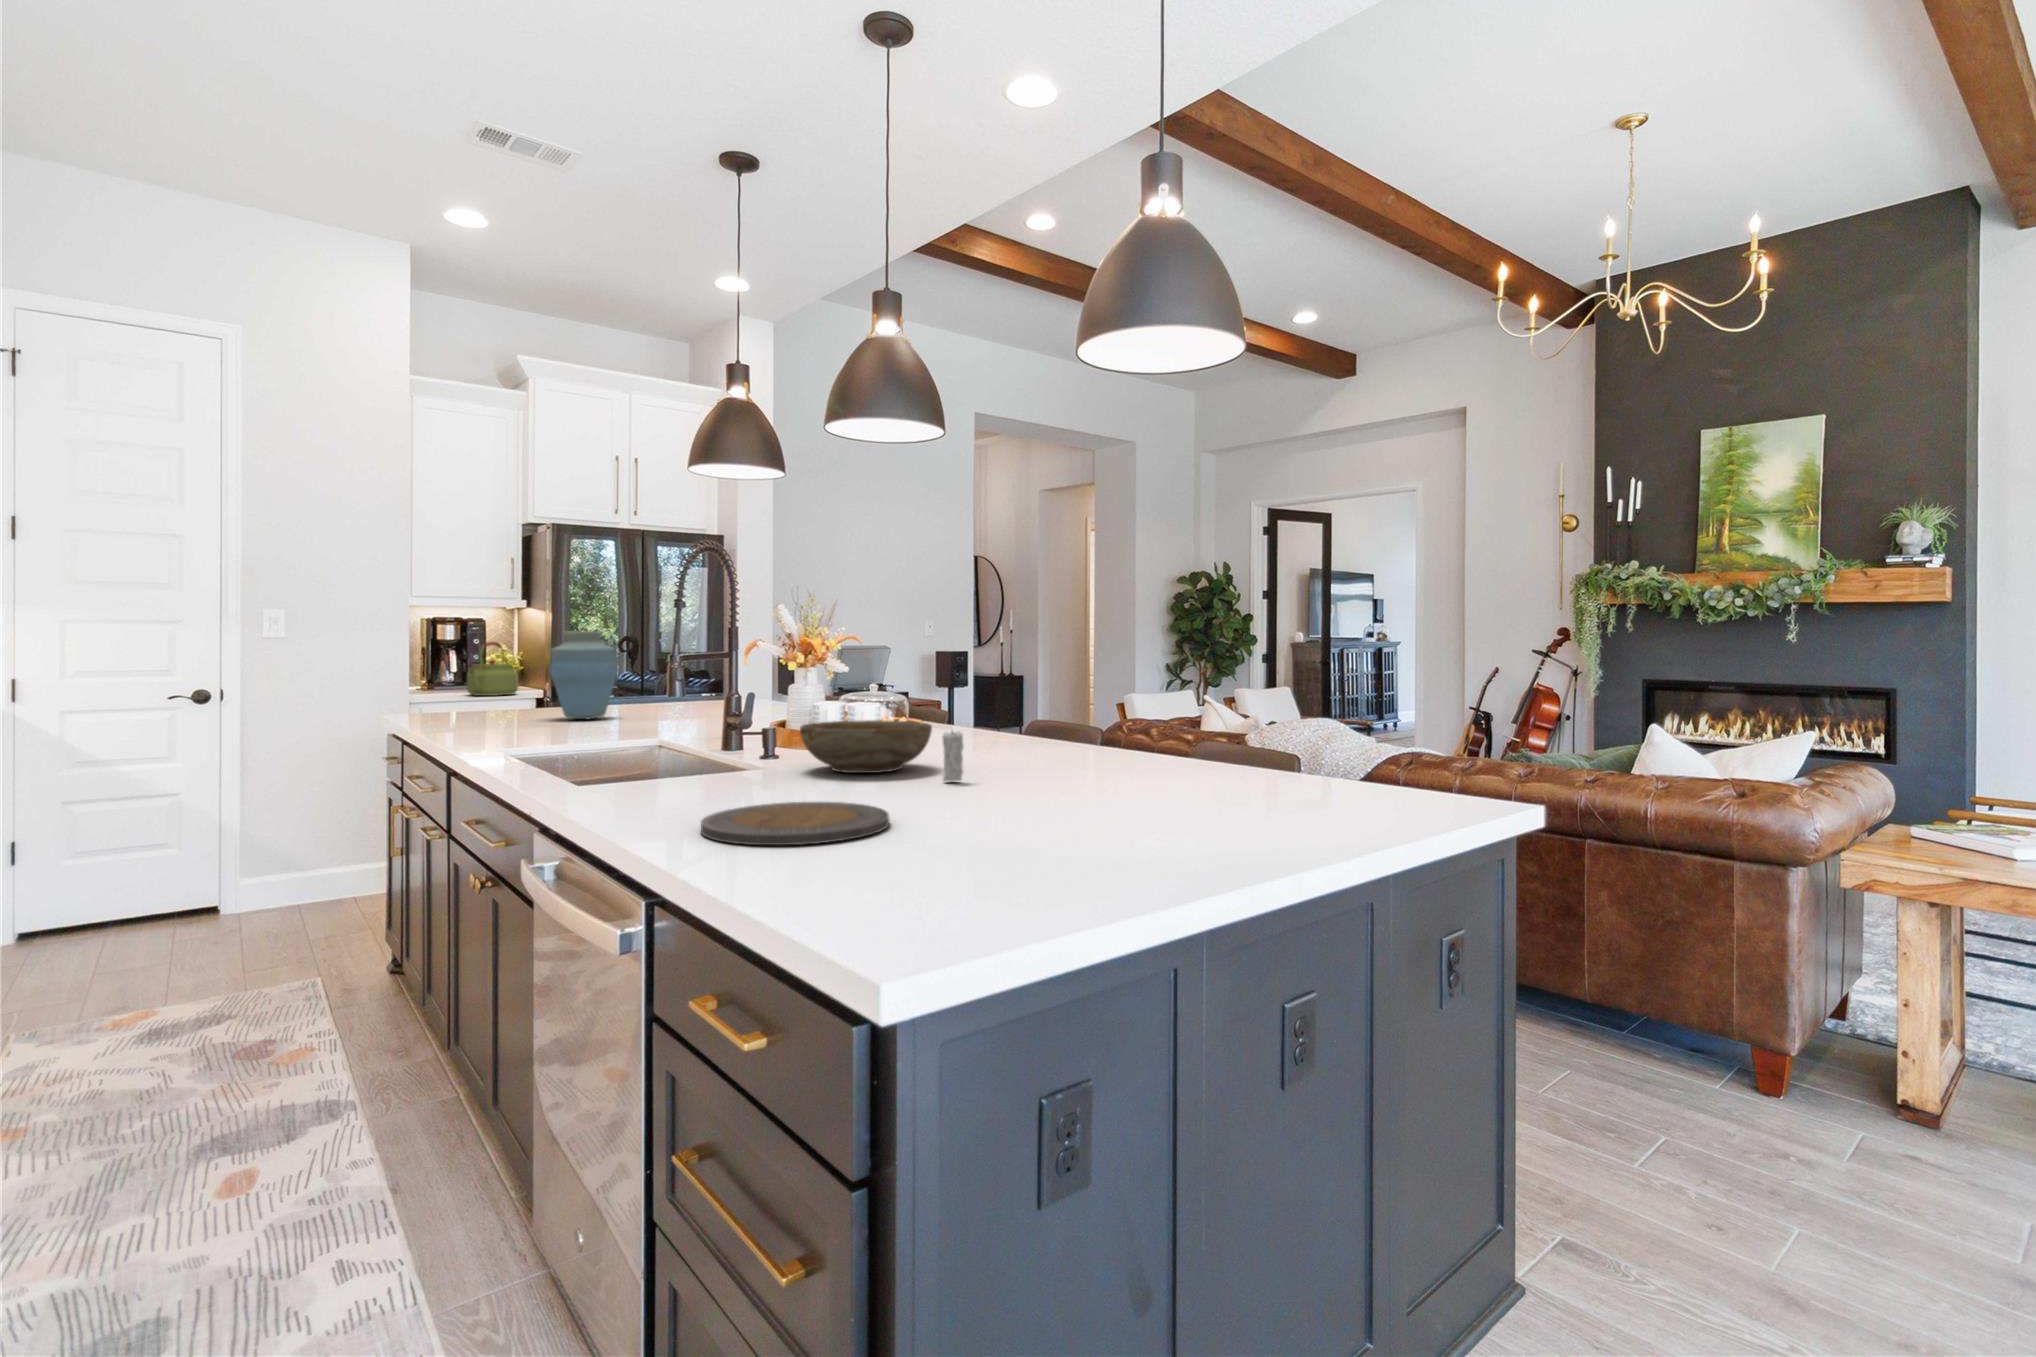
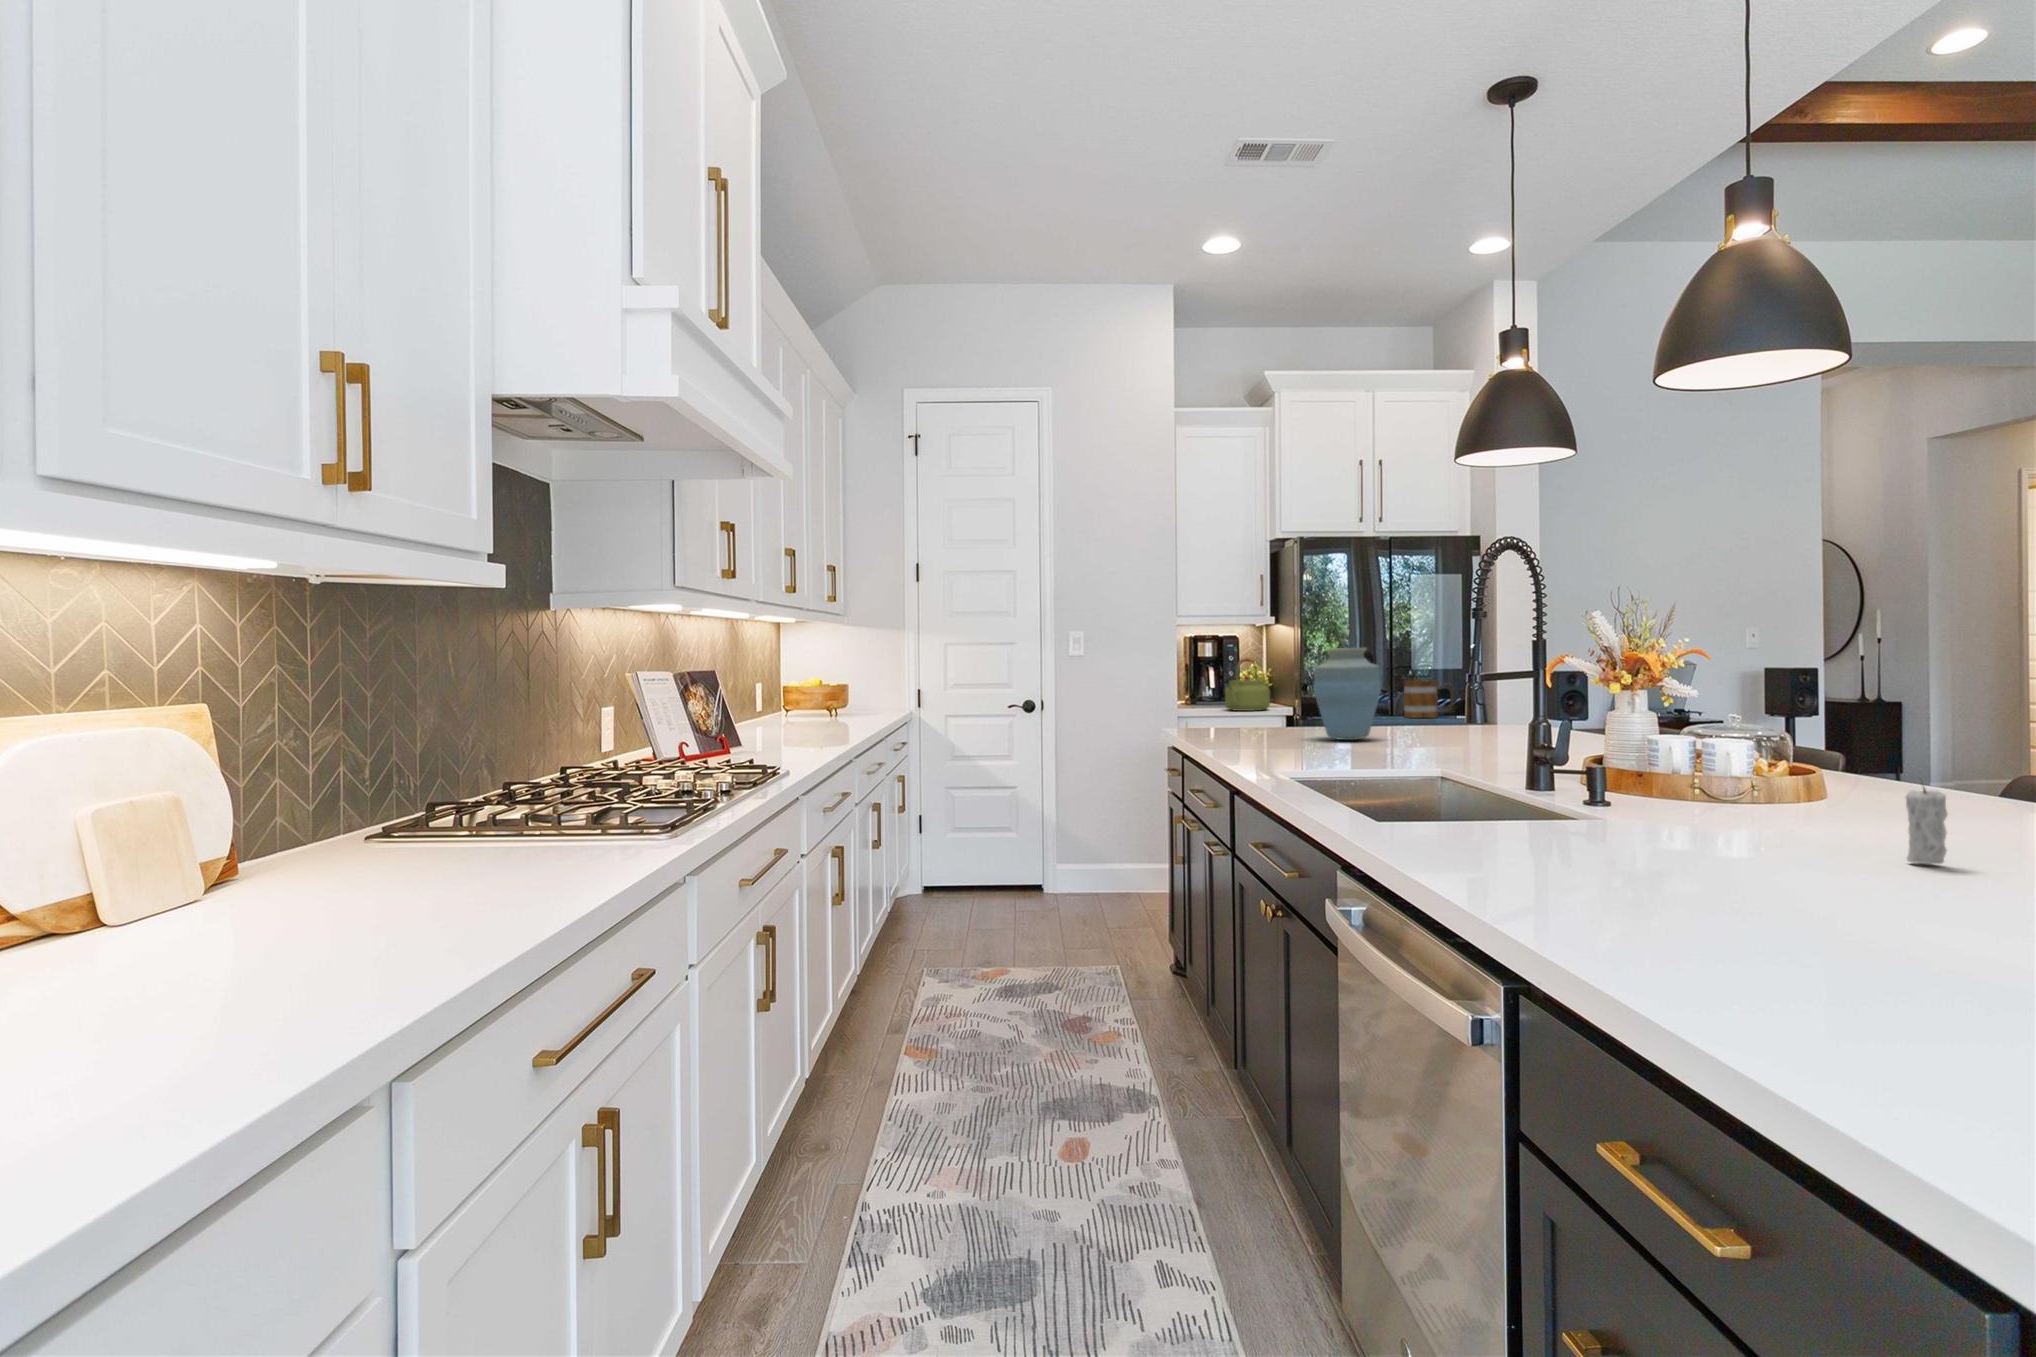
mug: none [649,665,695,699] -> present [1404,680,1454,718]
bowl: present [800,720,932,773] -> none [1653,762,1869,837]
plate: present [701,802,889,845] -> none [1567,876,1867,952]

